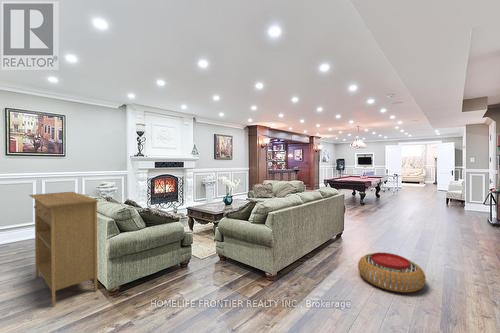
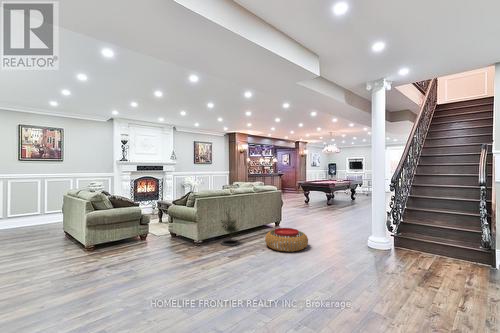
console table: present [29,192,98,307] -> none [34,185,79,256]
potted tree: none [293,228,326,280] -> present [221,212,239,246]

